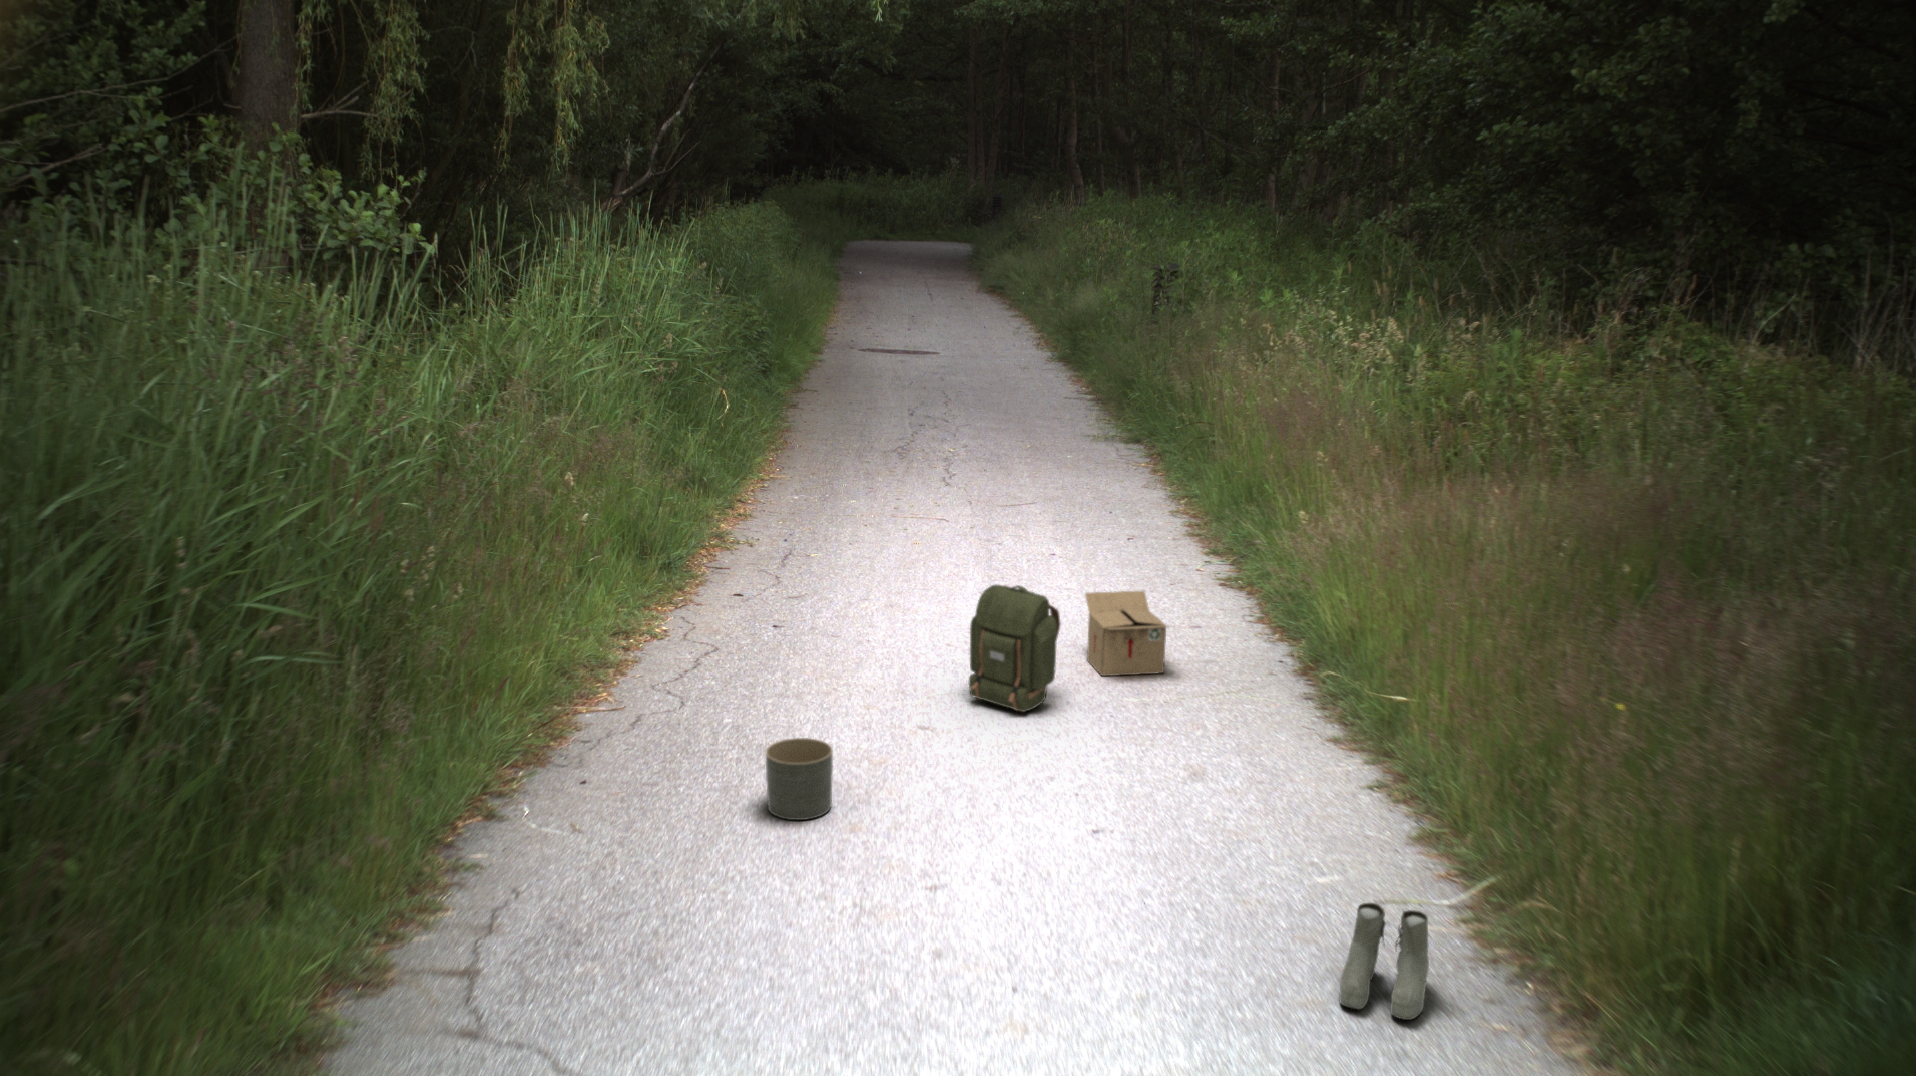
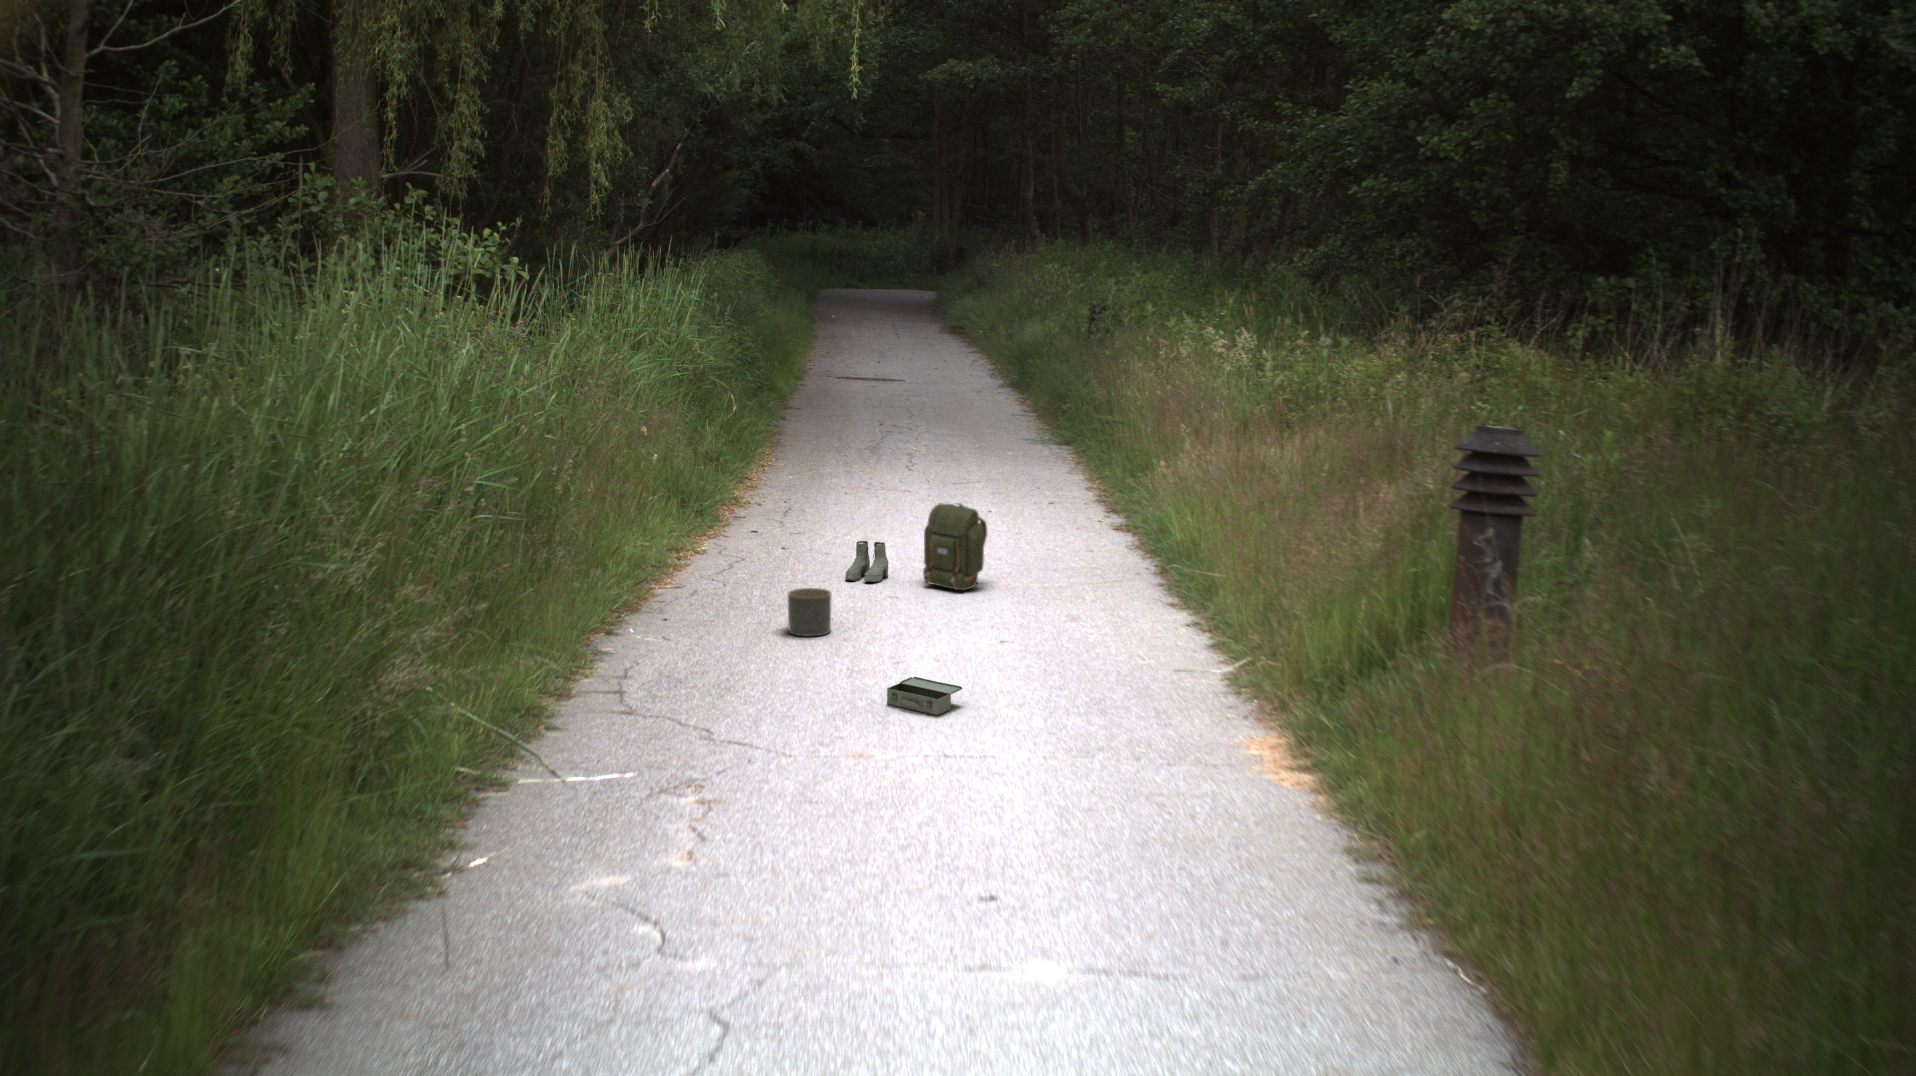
cardboard box: present [1085,590,1168,676] -> none [1008,518,1070,575]
boots: present [1339,903,1429,1020] -> present [845,541,888,582]
toolbox: none [917,950,1046,1046] -> present [887,677,963,715]

